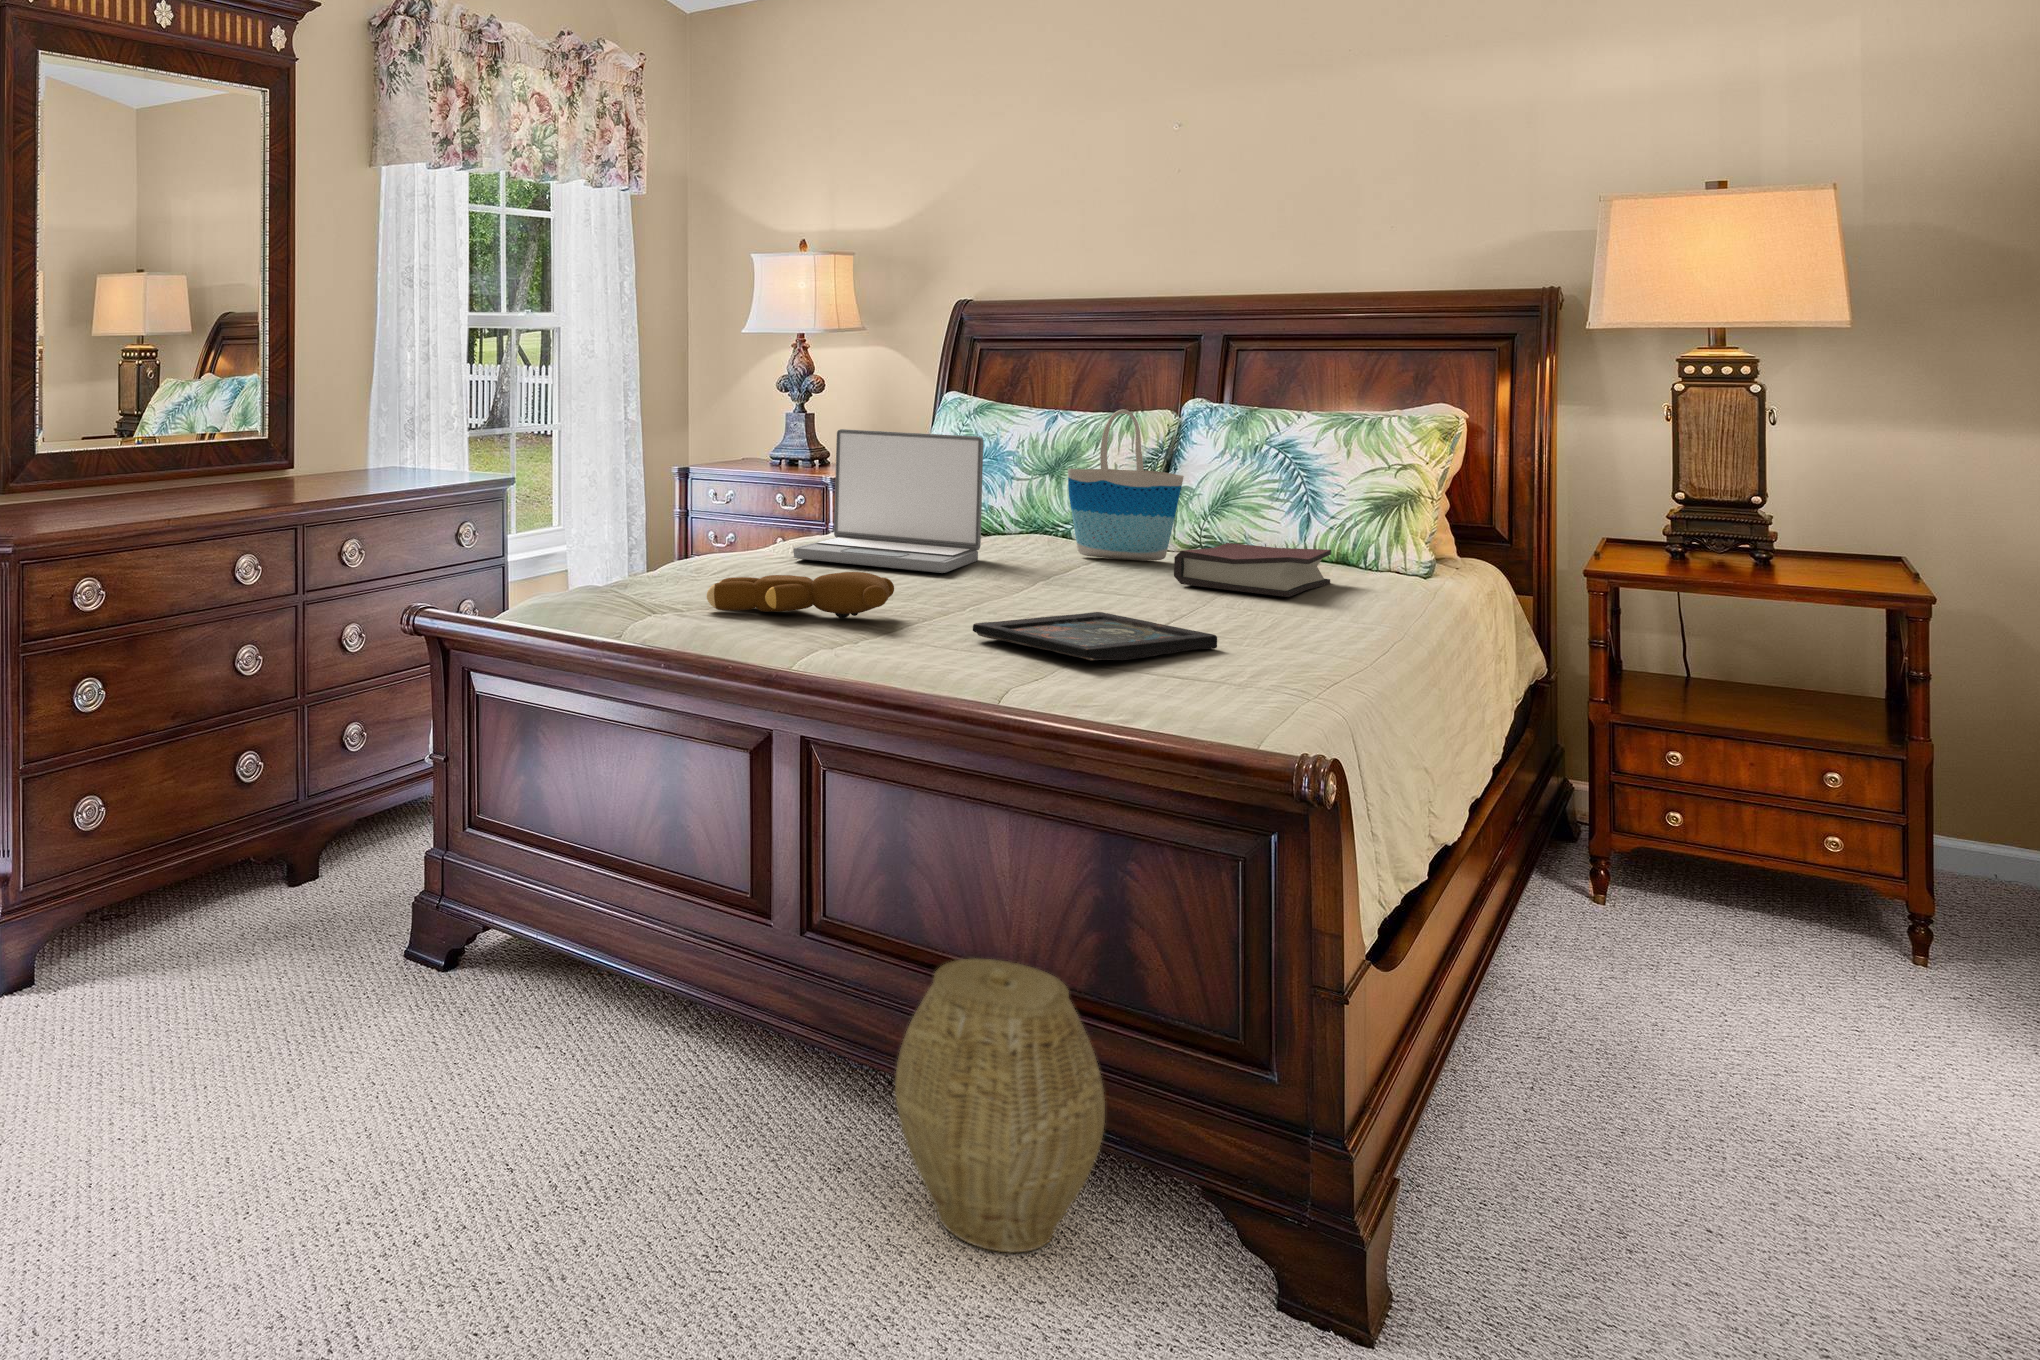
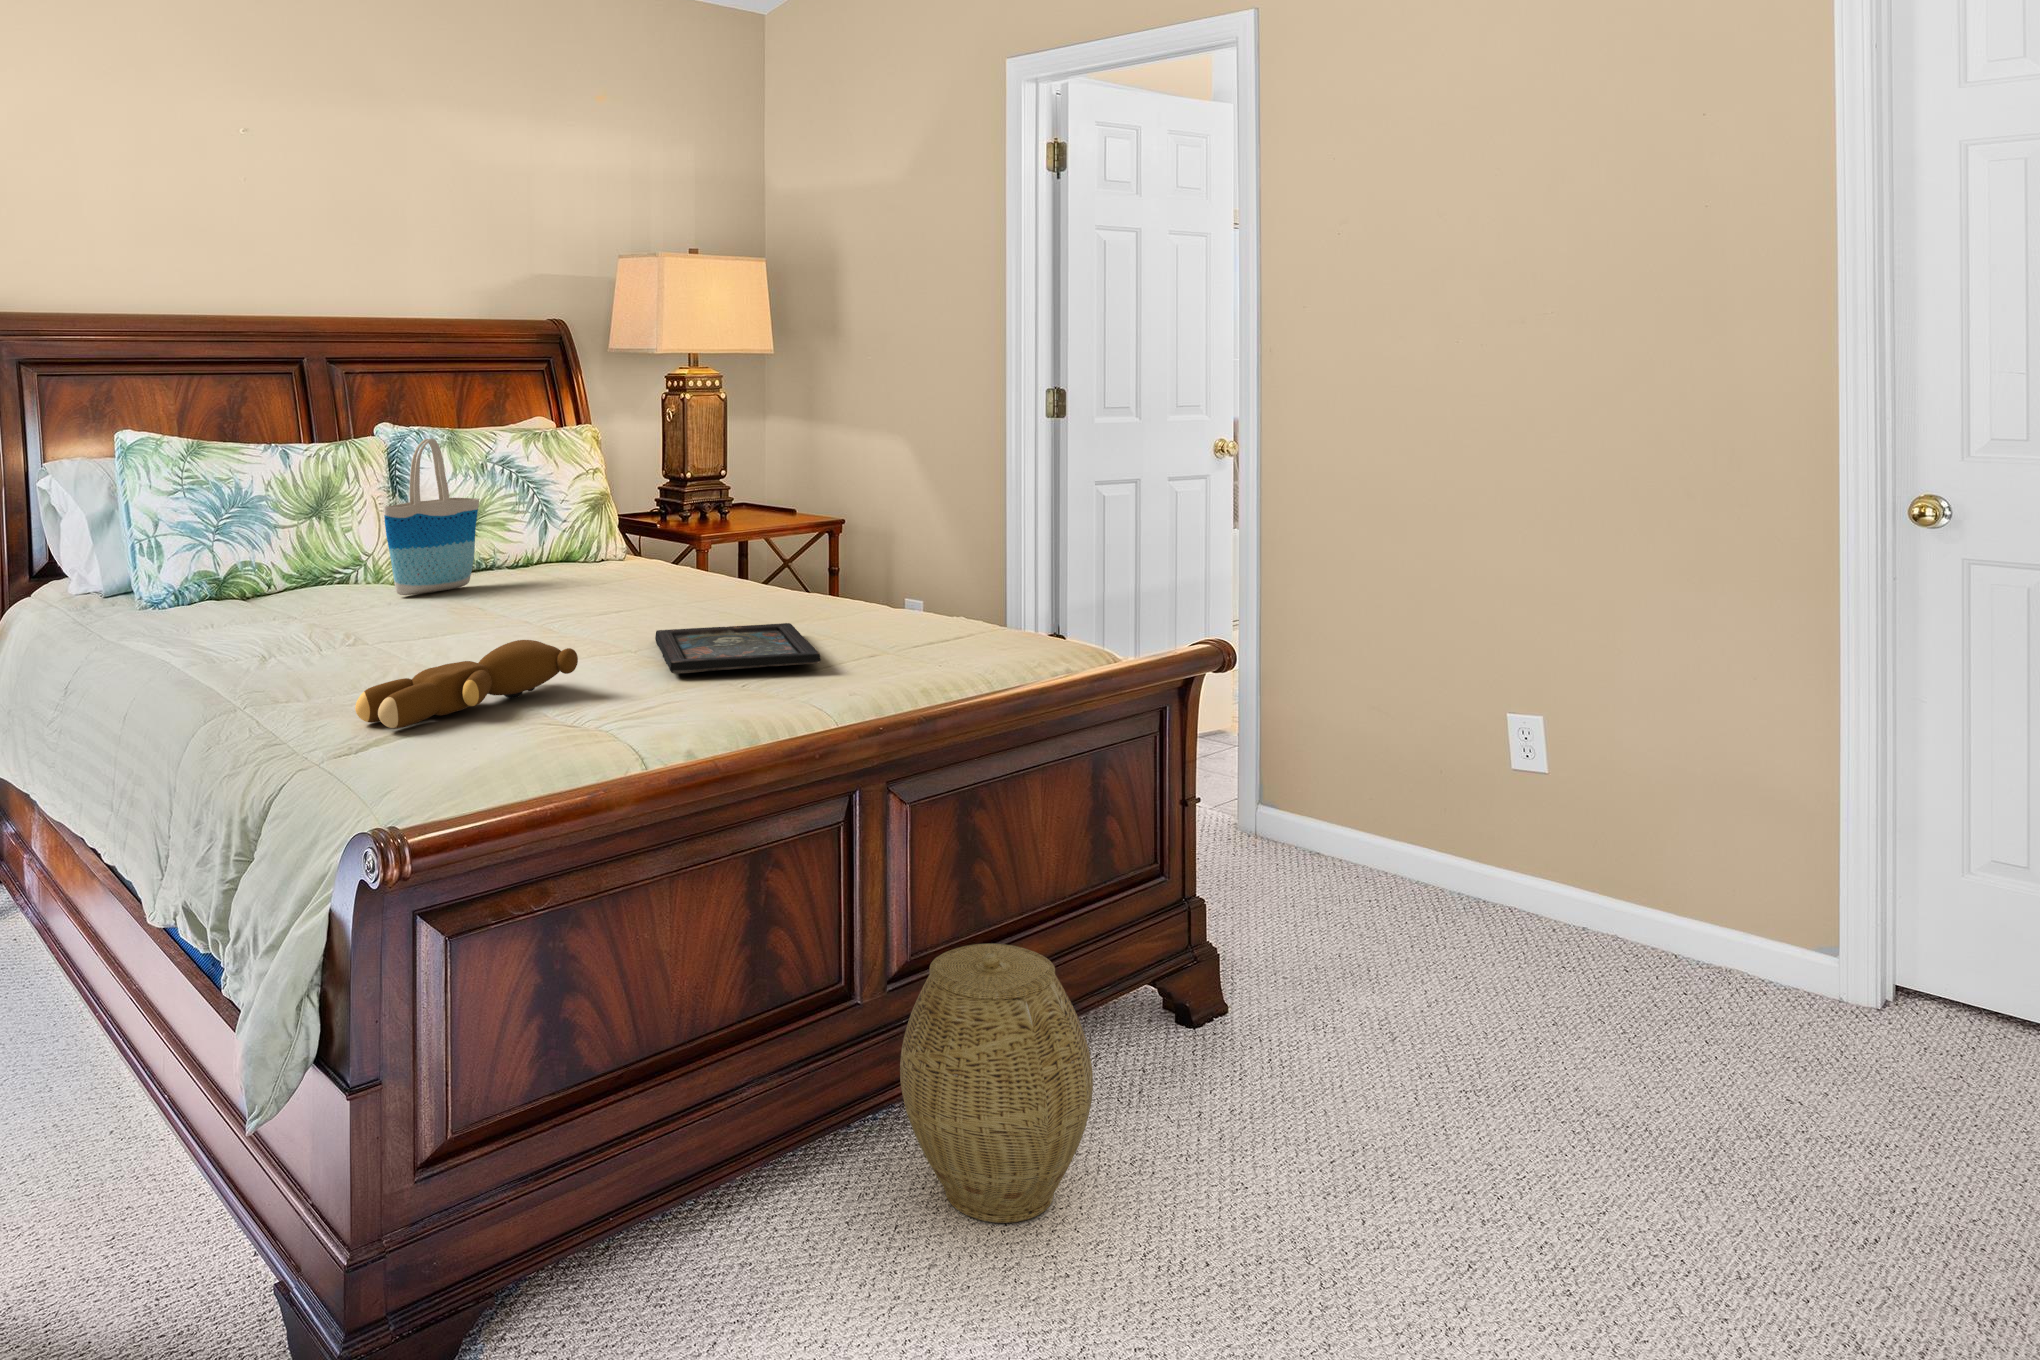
laptop: present [793,429,983,573] -> none [157,482,393,663]
hardback book: present [1174,543,1331,597] -> none [525,546,660,599]

